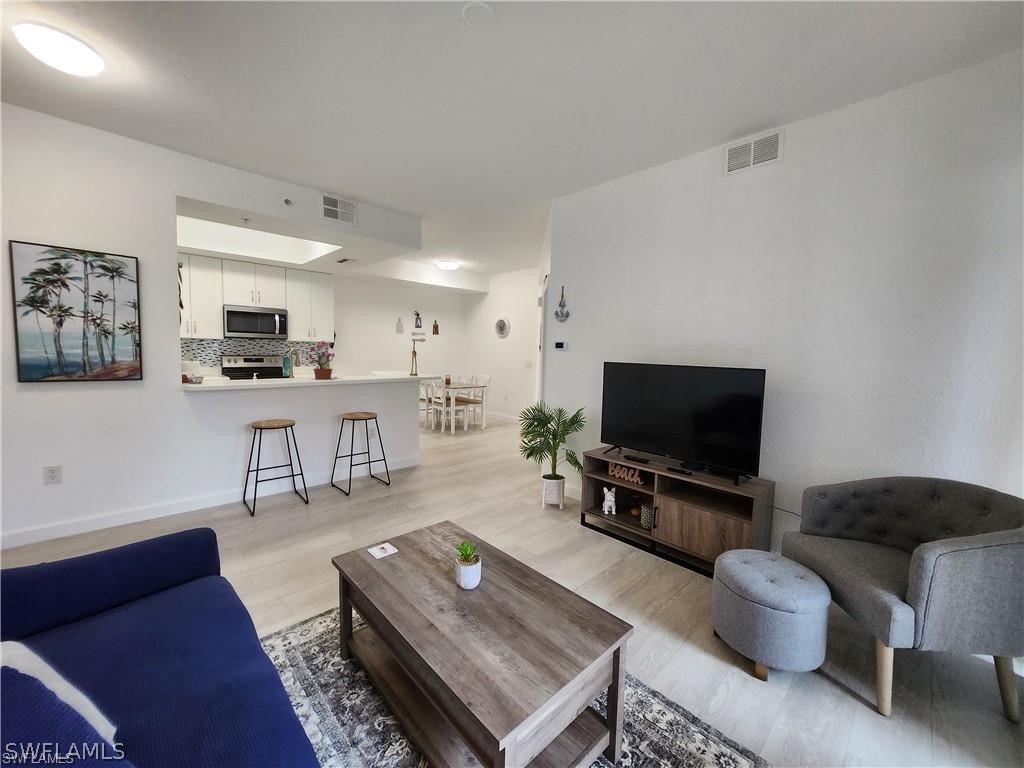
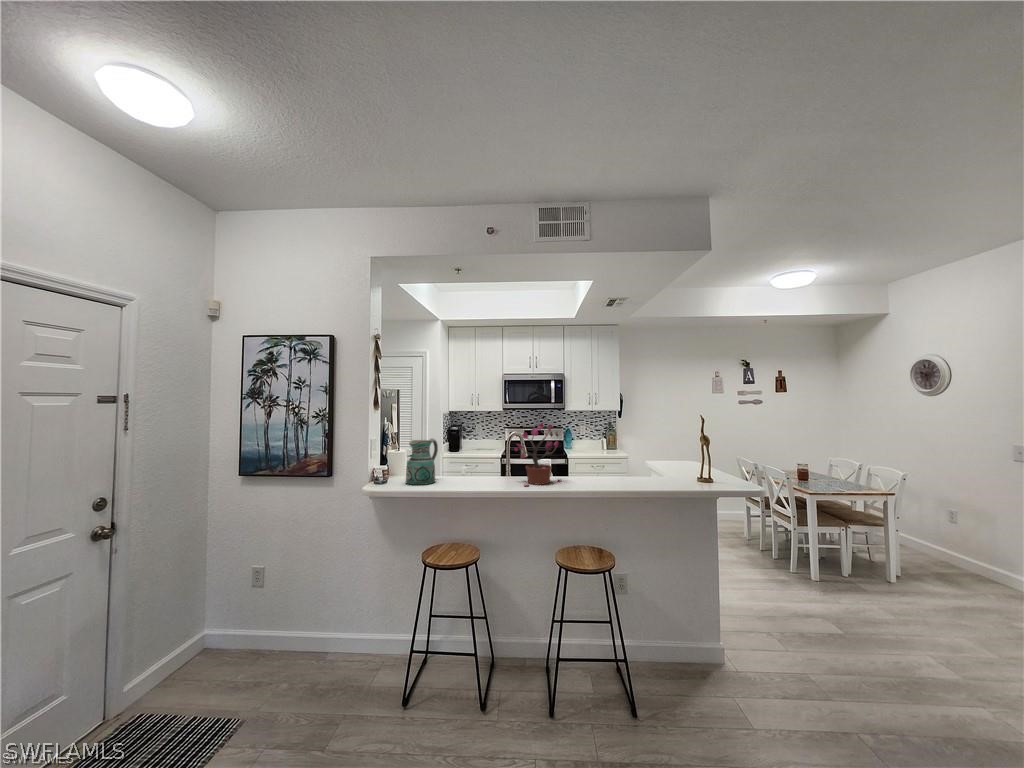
ceramic pitcher: none [220,350,246,382] -> present [406,439,438,485]

